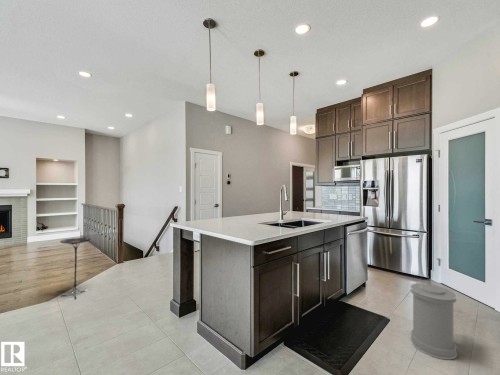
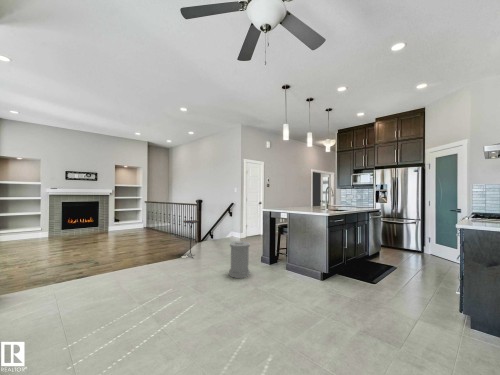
trash can: present [410,283,457,359] -> present [229,241,250,278]

